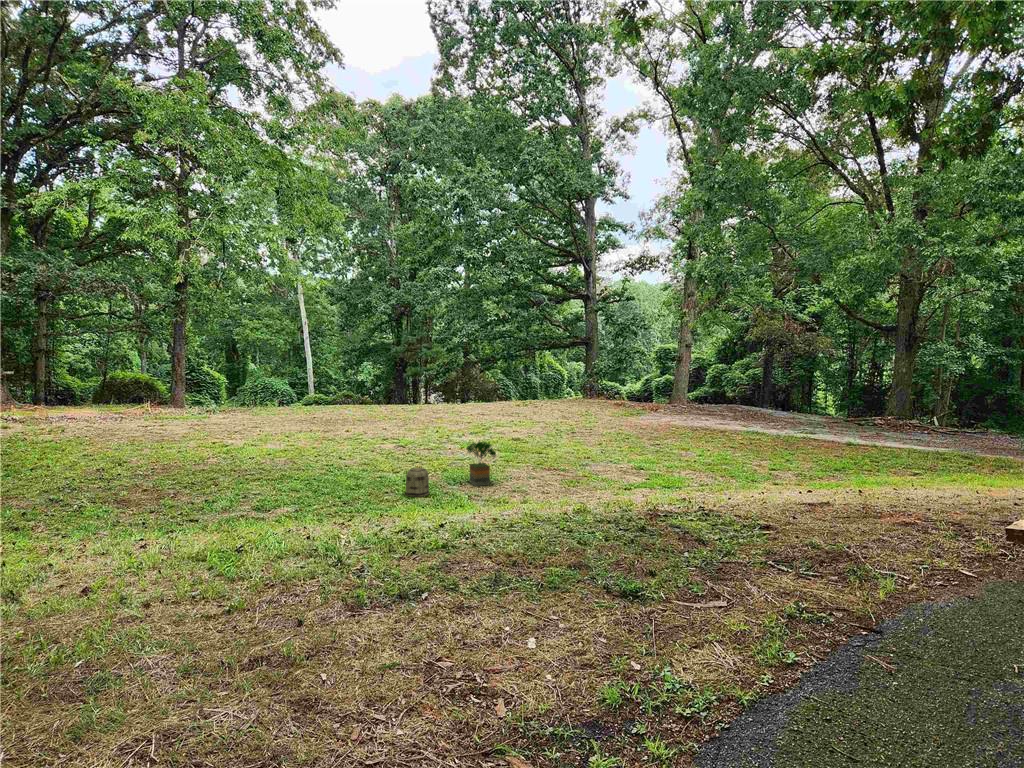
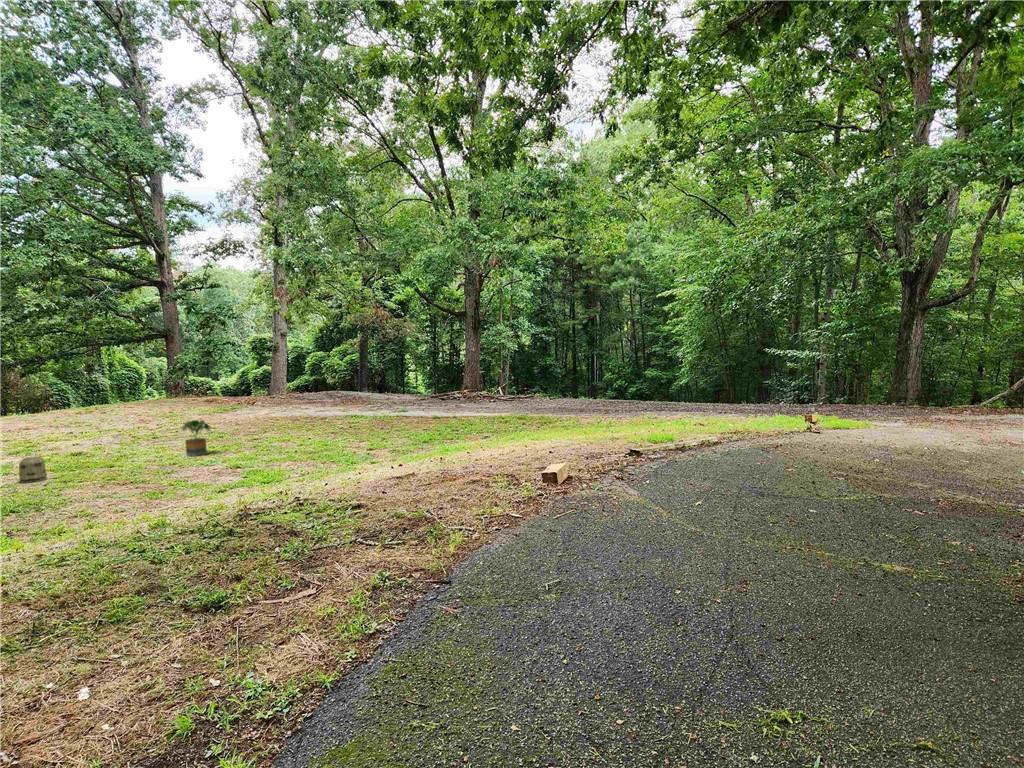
potted tree: present [467,442,496,486] -> present [182,420,210,456]

